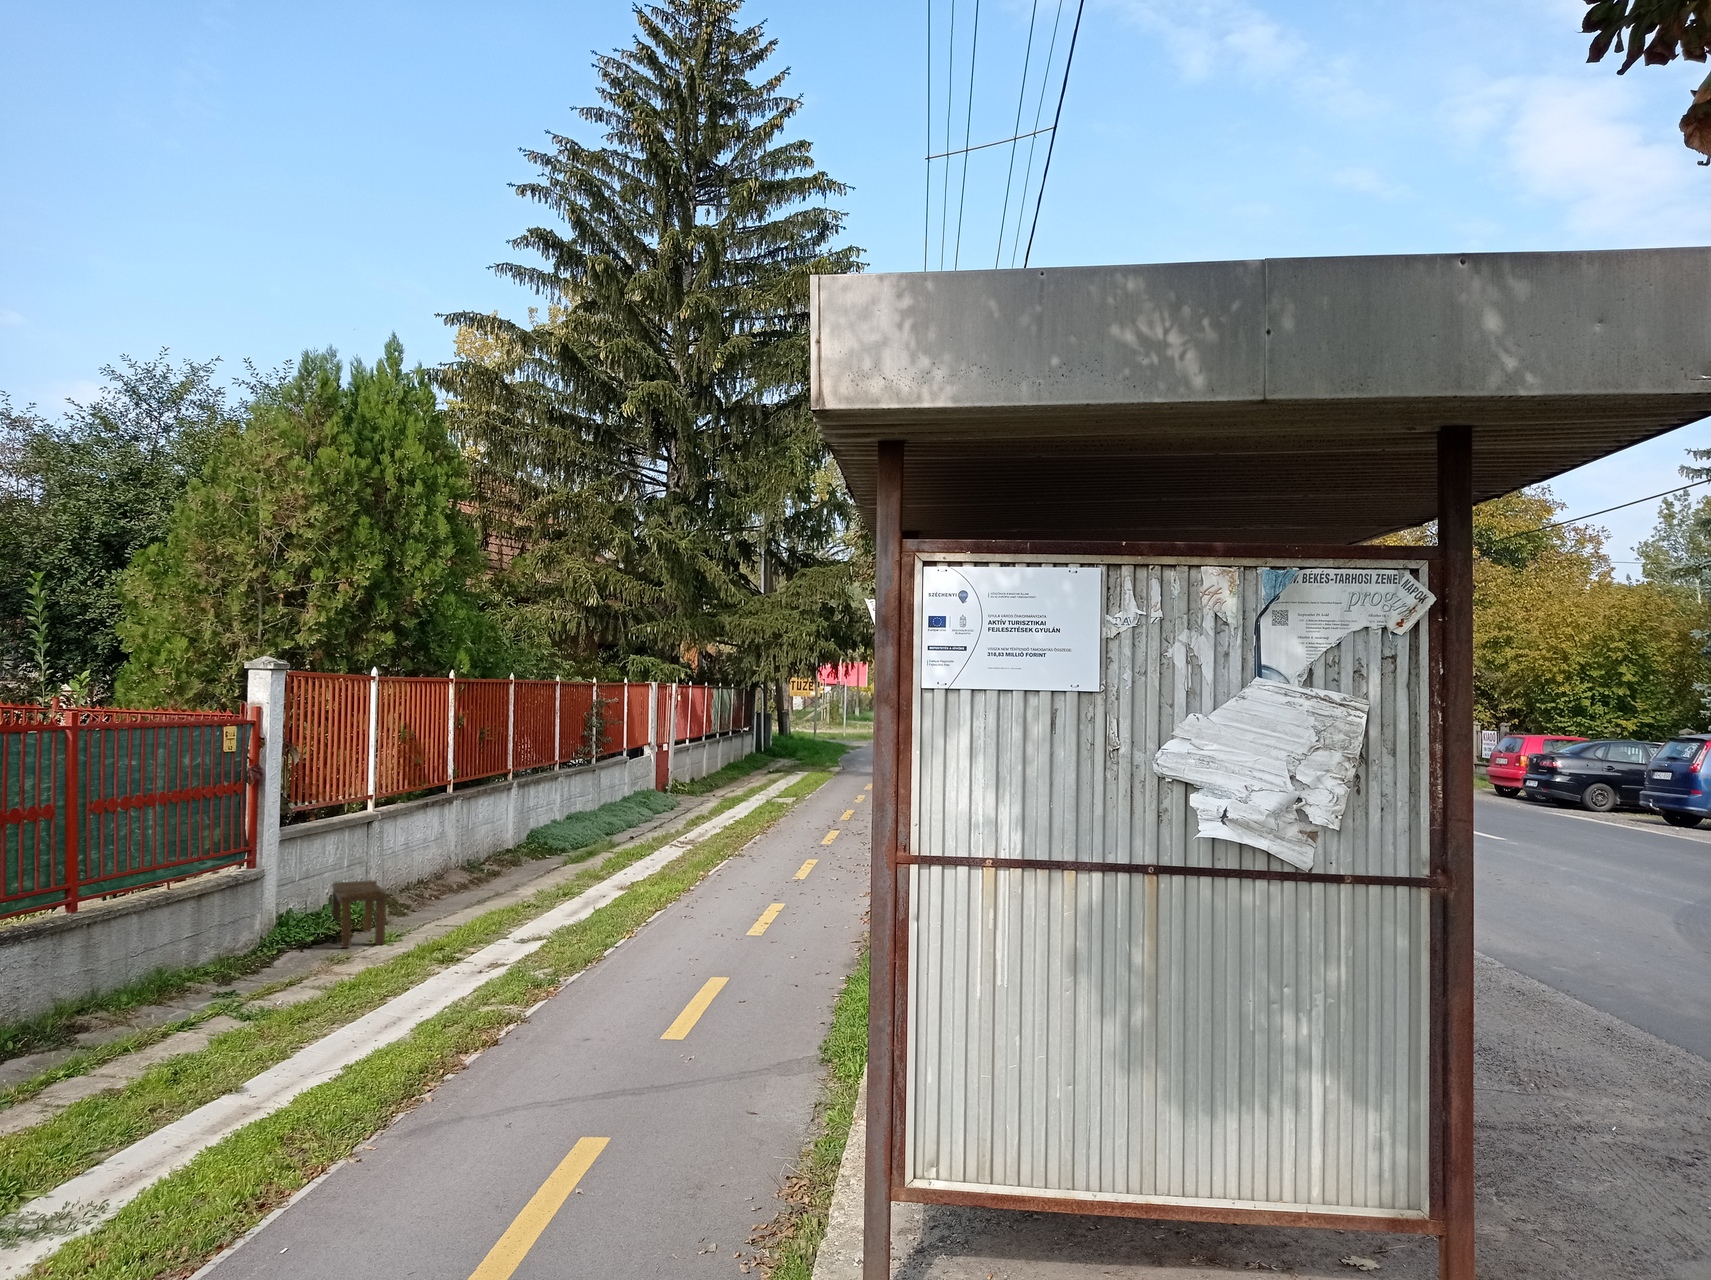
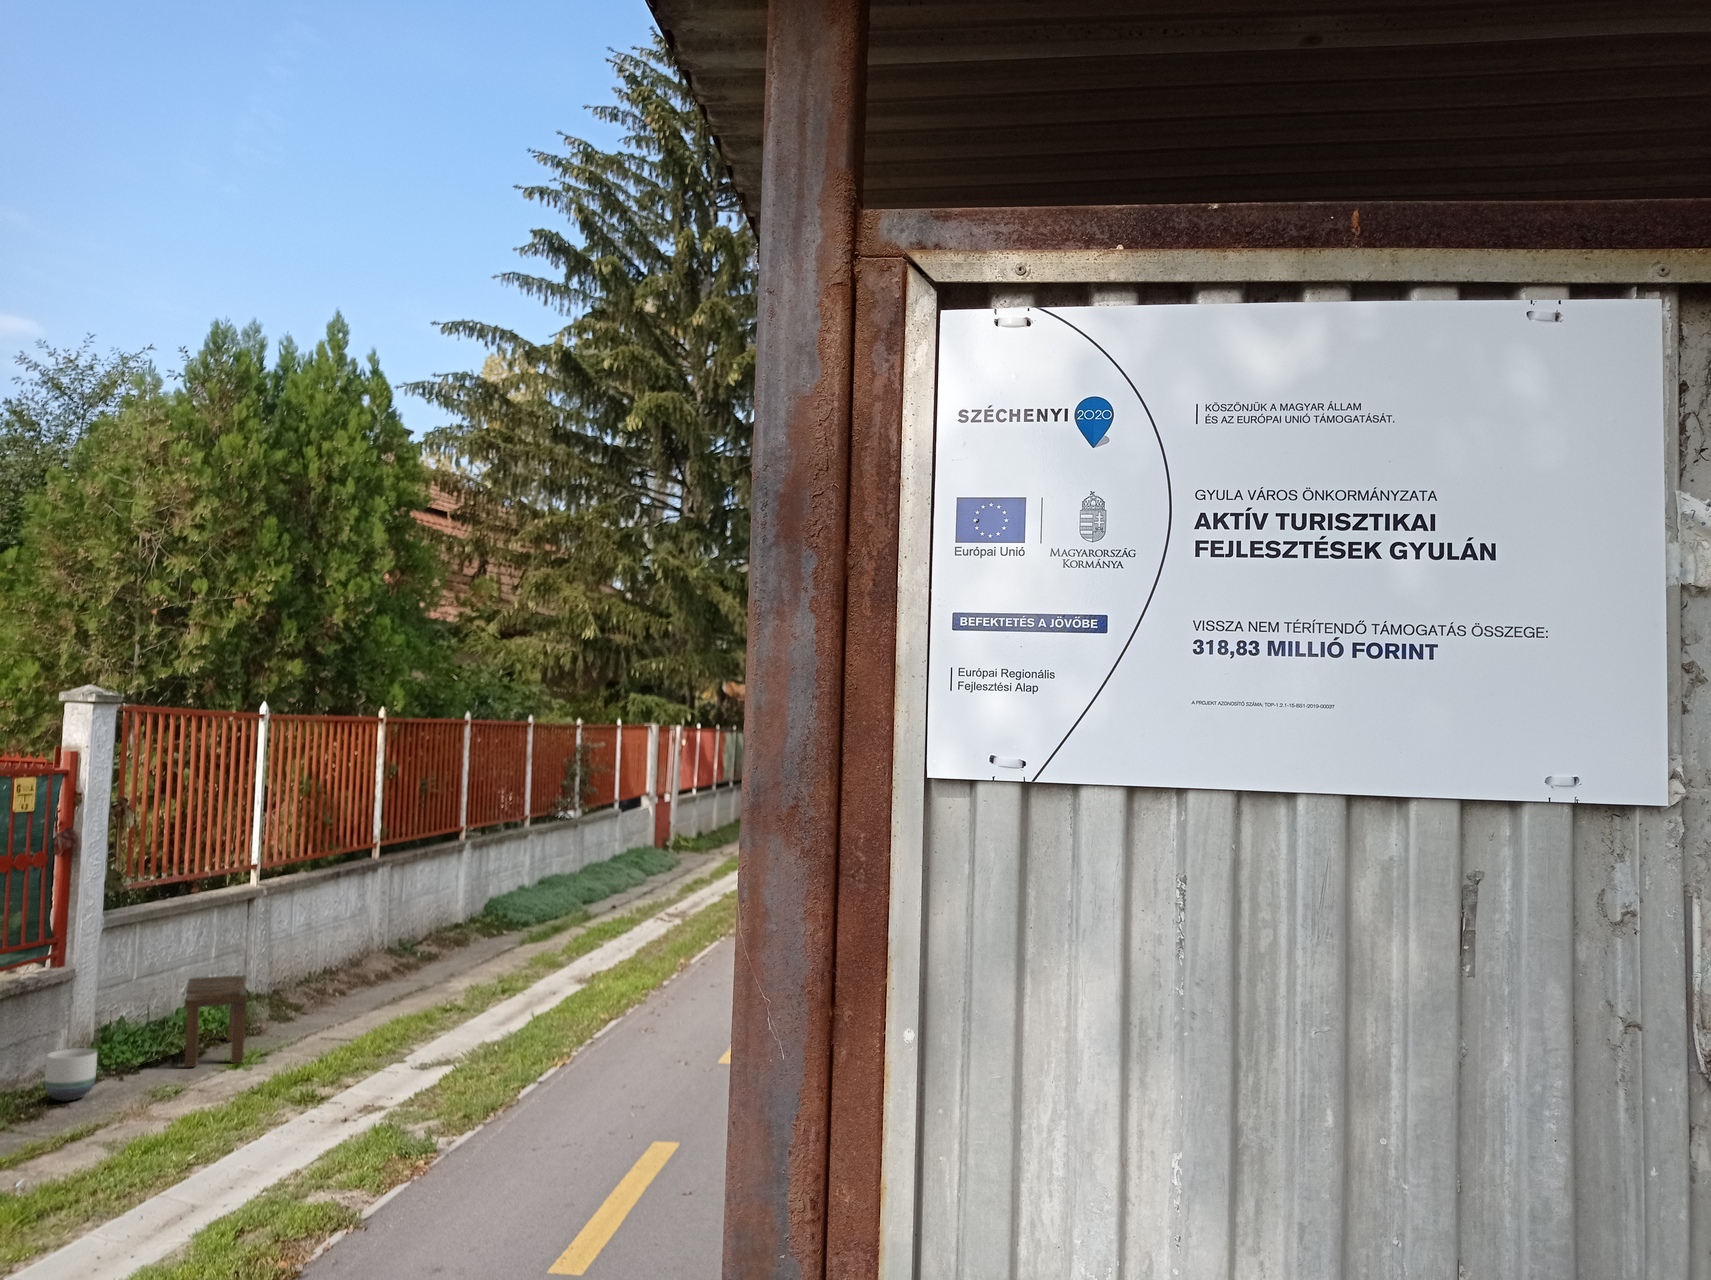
planter: none [248,931,285,969] -> present [45,1049,97,1101]

